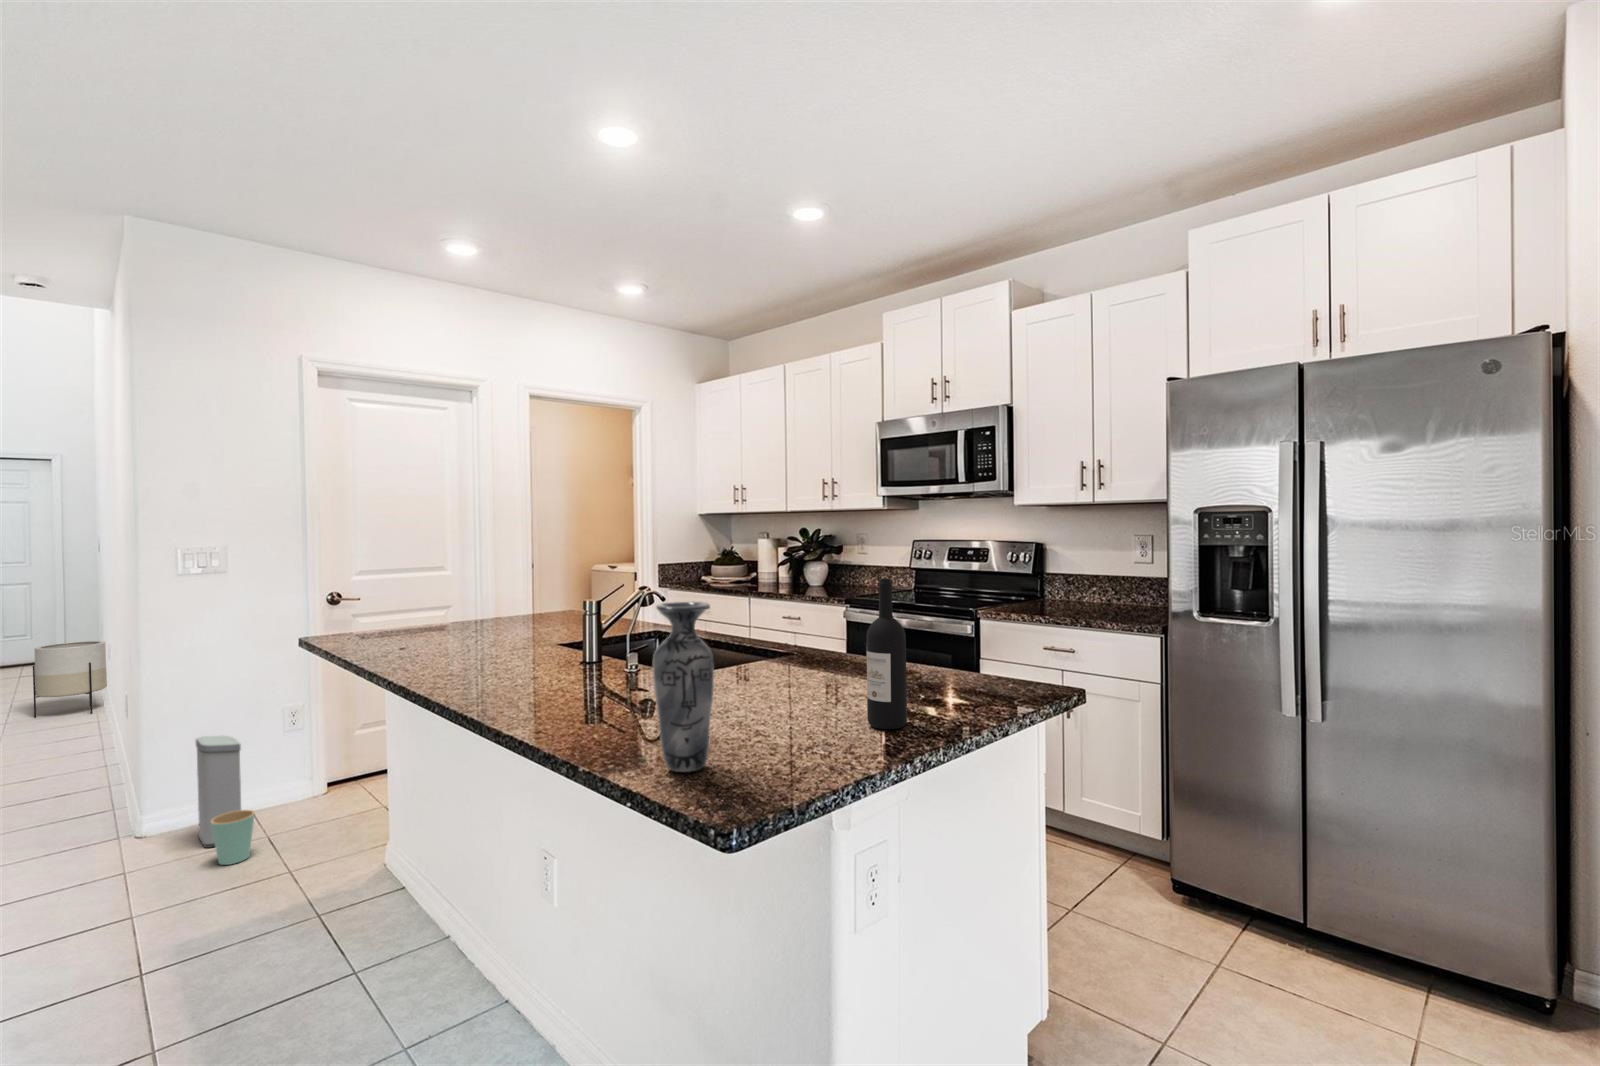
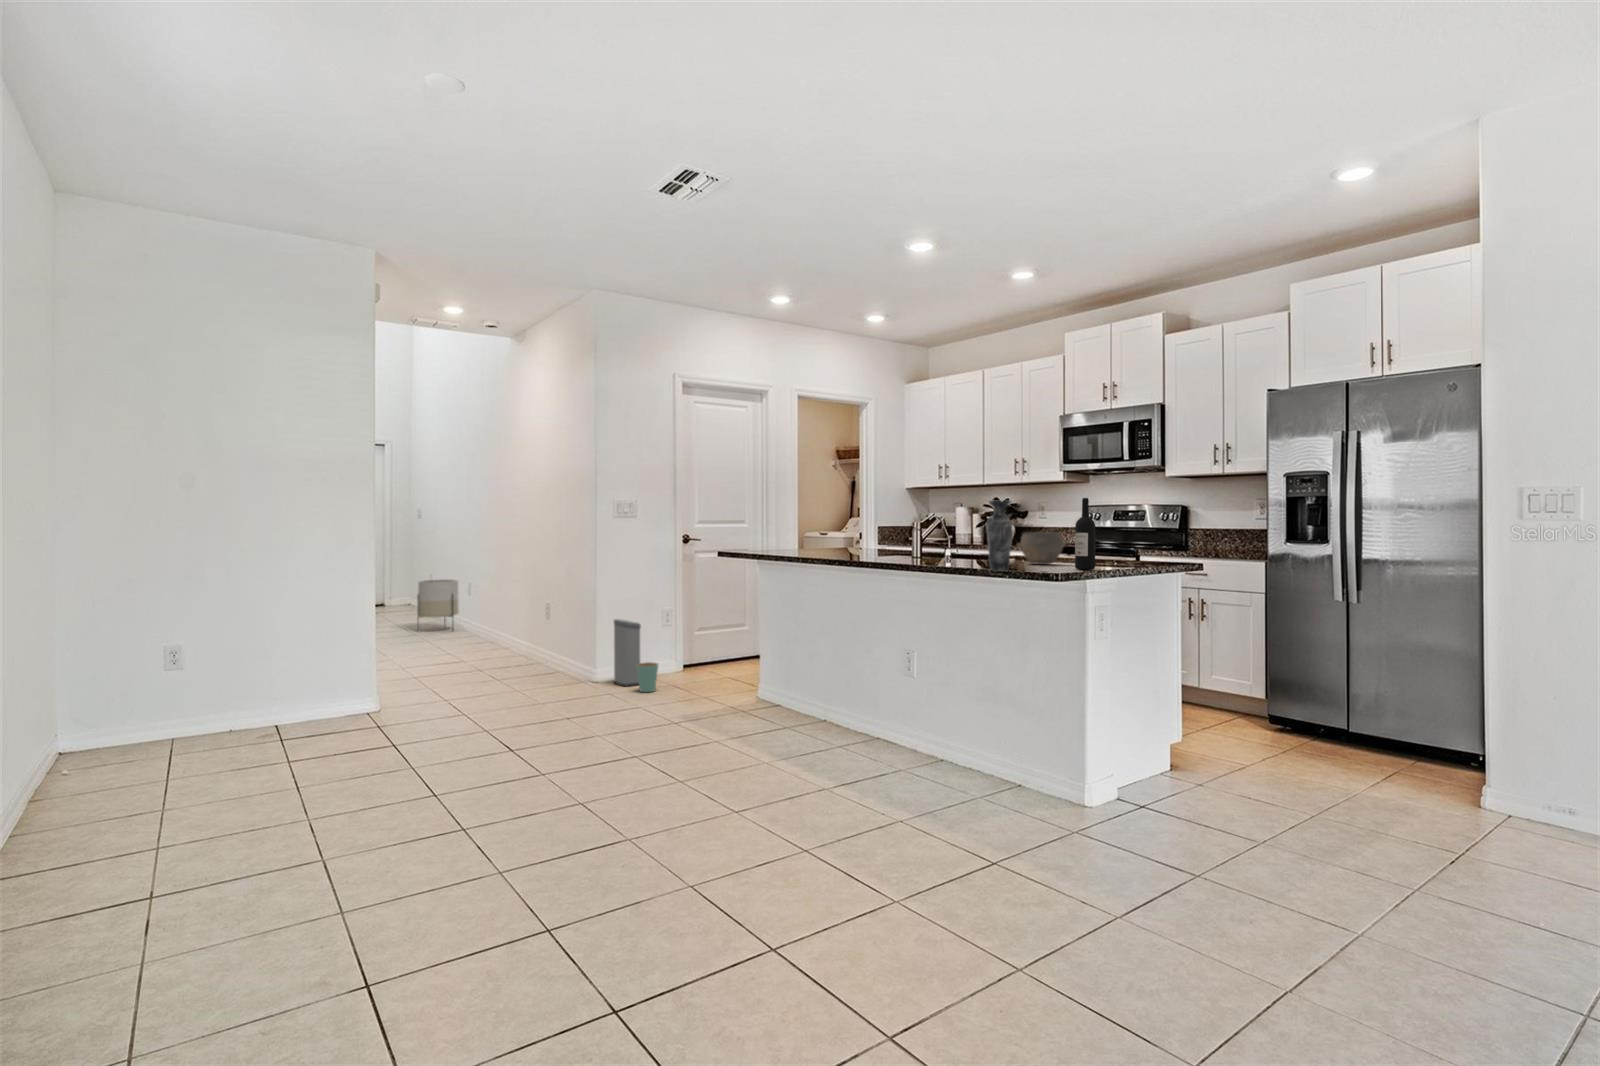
bowl: none [774,622,862,686] -> present [1017,532,1067,564]

